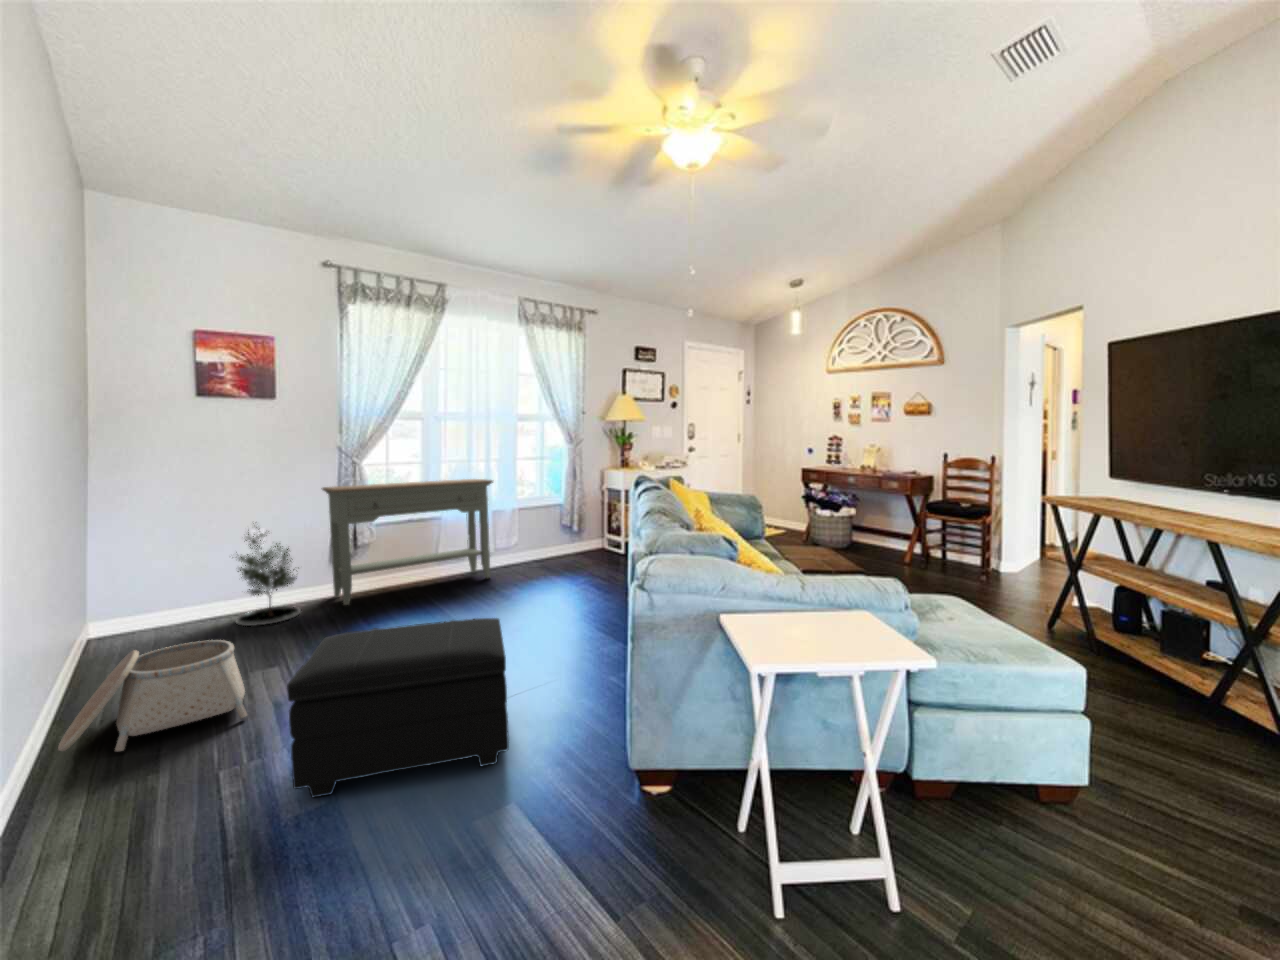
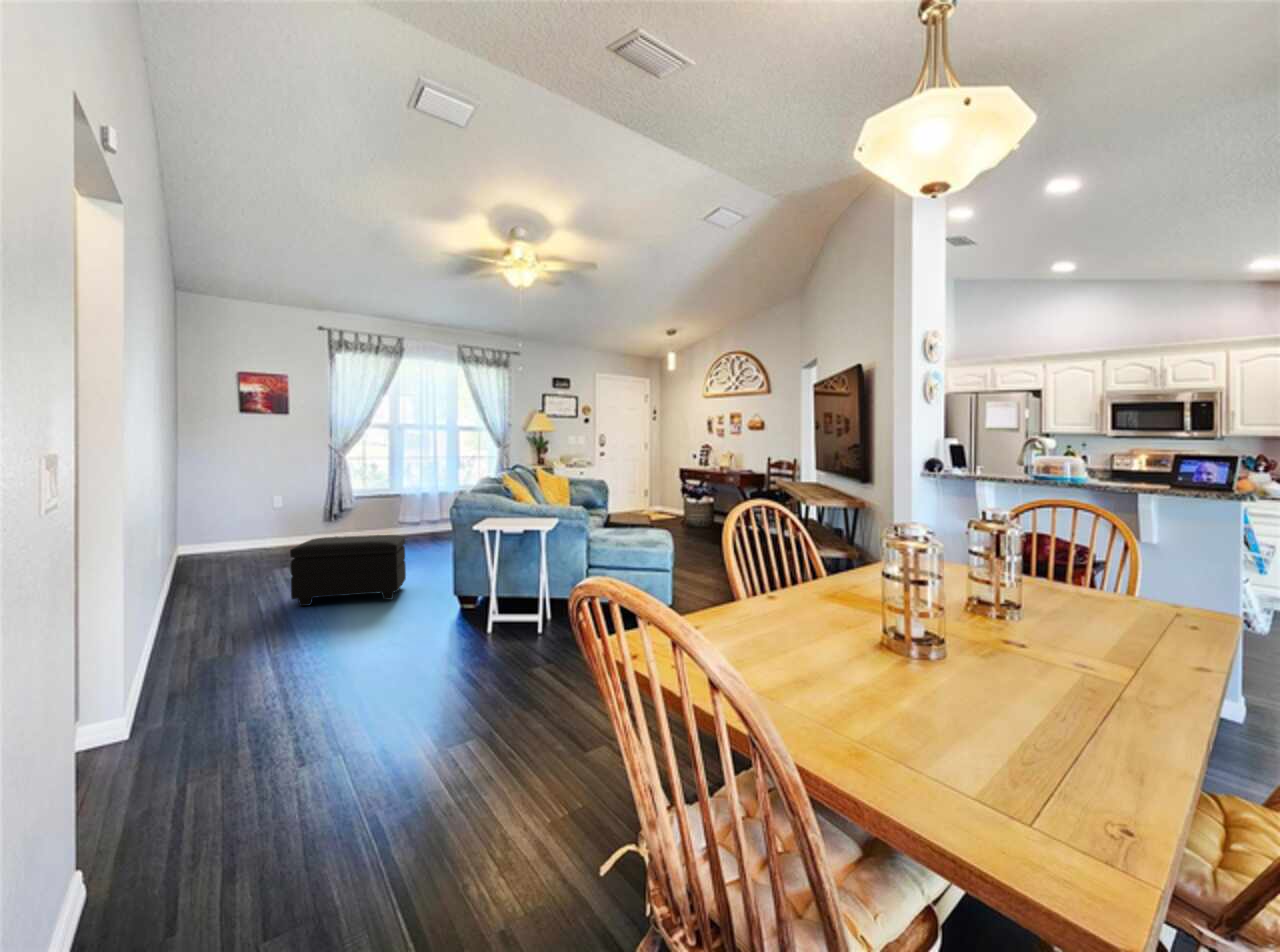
console table: present [322,479,493,605] -> none [316,471,435,549]
potted tree: present [236,527,301,626] -> none [256,491,302,556]
basket: present [58,640,247,751] -> none [175,547,269,593]

